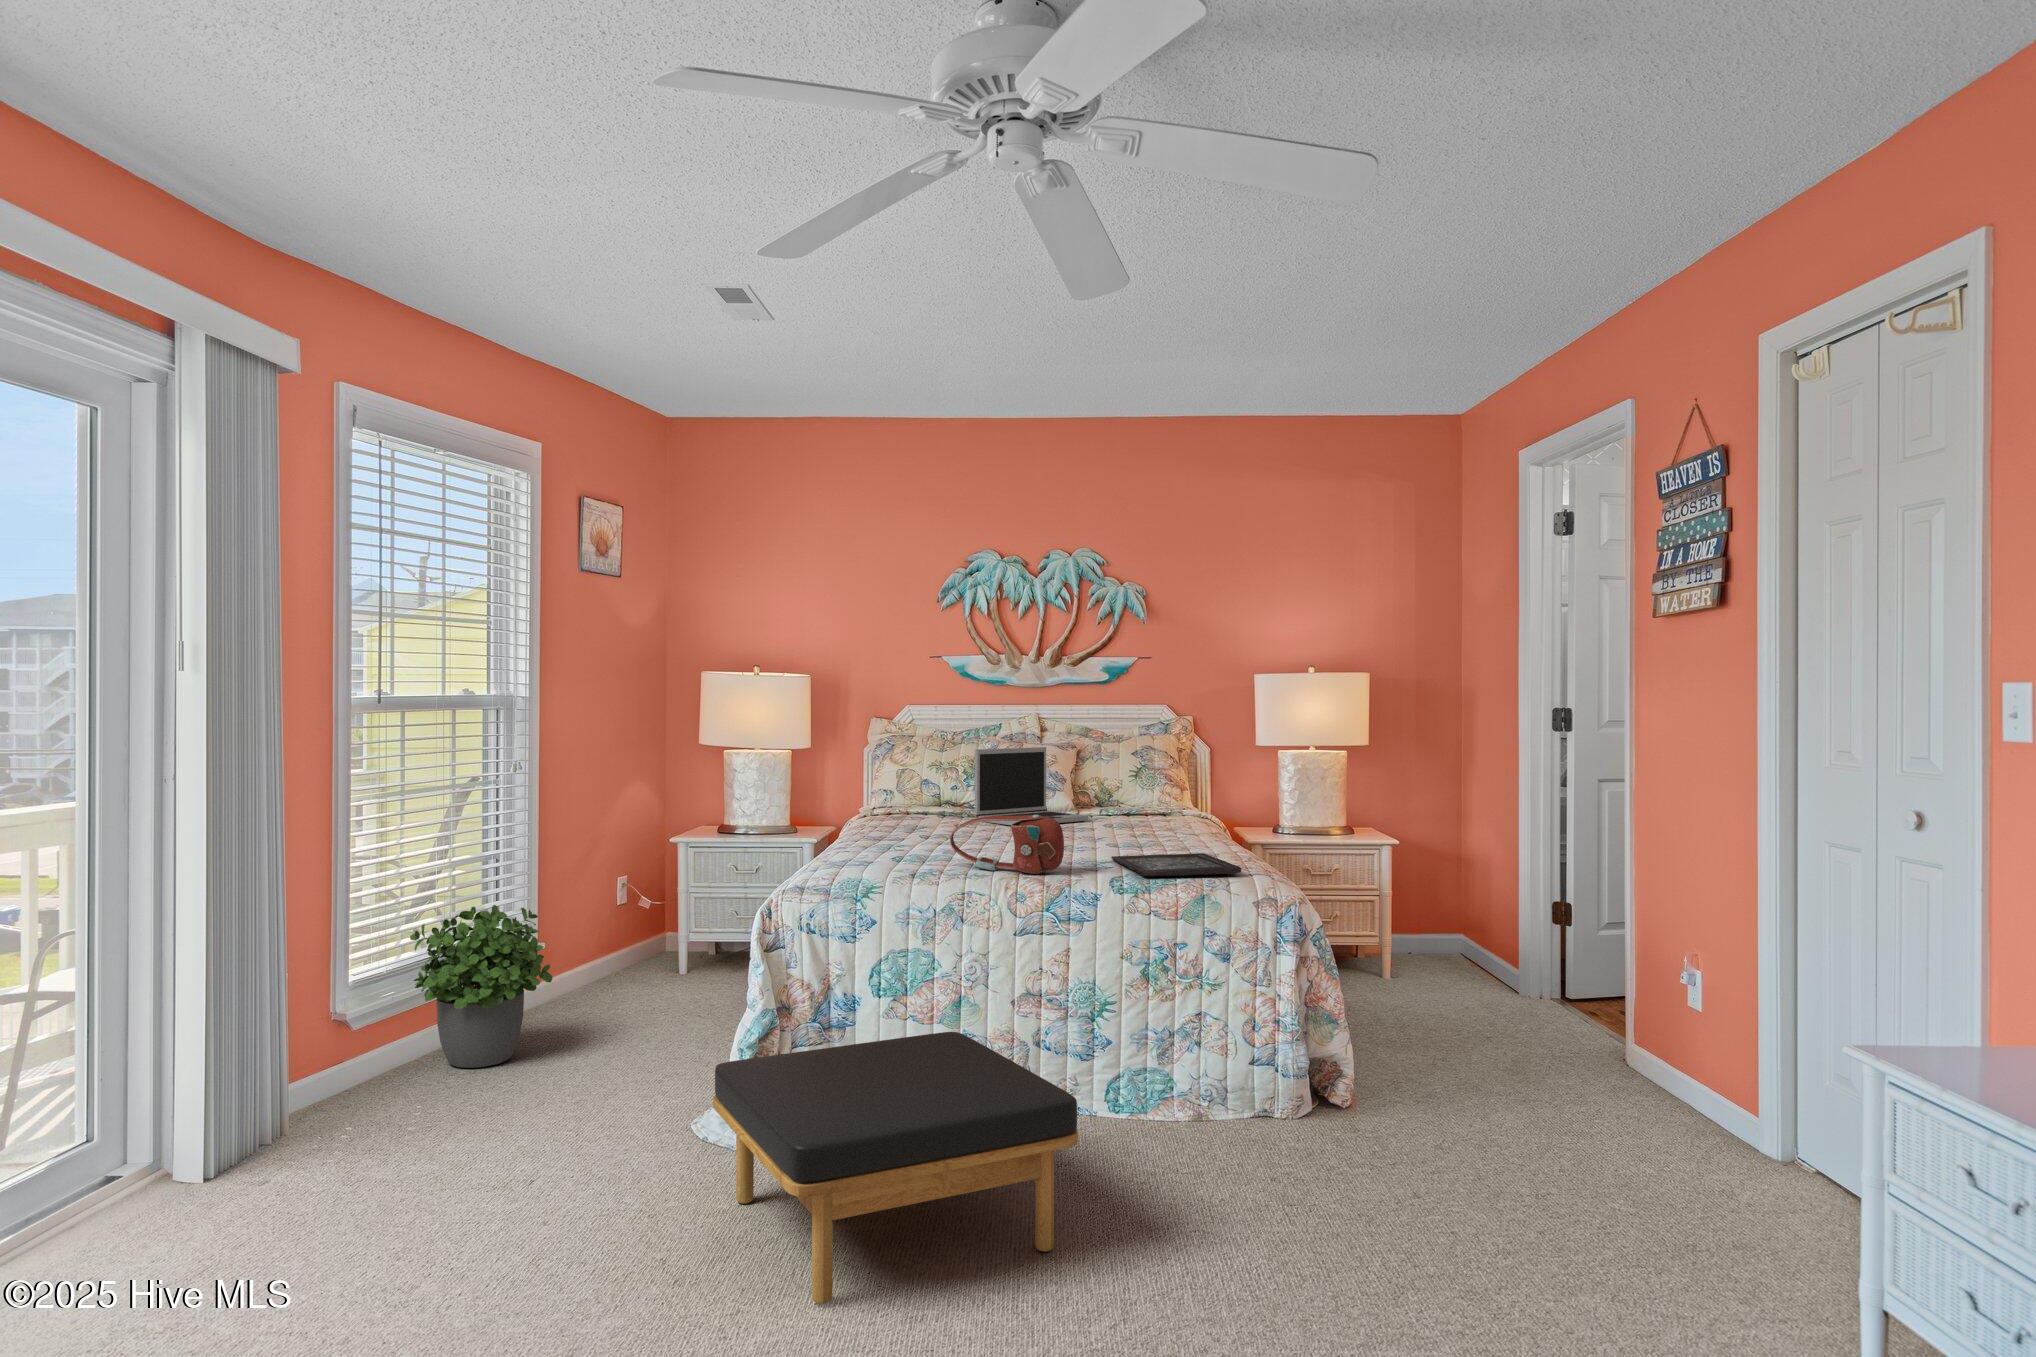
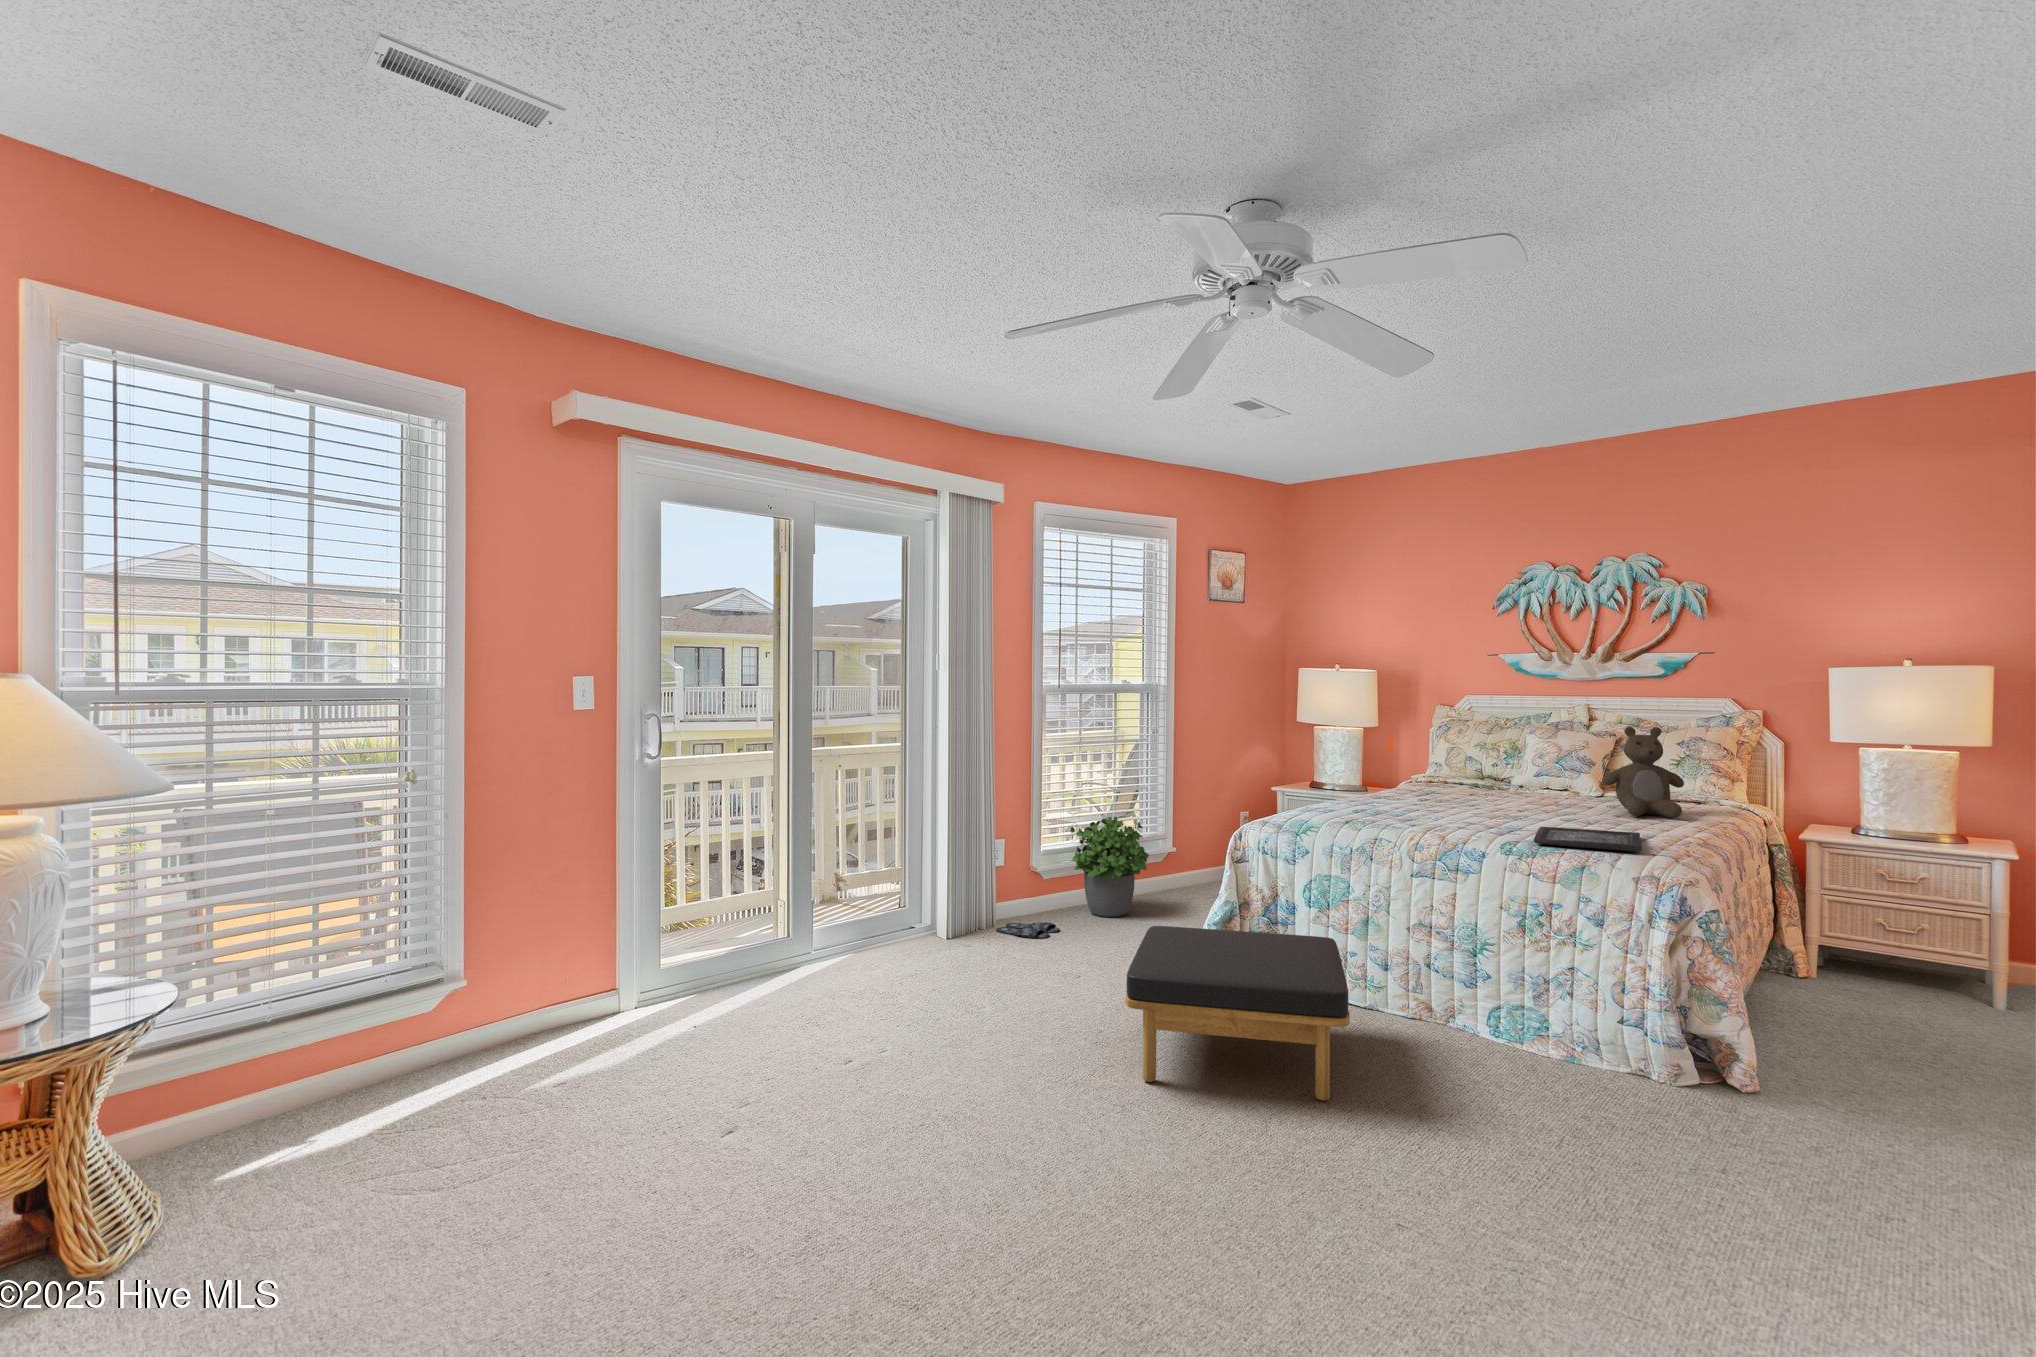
teddy bear: none [1120,737,1198,836] -> present [1602,727,1684,818]
laptop: present [974,747,1088,825] -> none [1487,732,1594,799]
handbag: present [950,815,1064,874] -> none [1385,783,1473,832]
slippers: none [309,1096,429,1132] -> present [996,922,1060,938]

